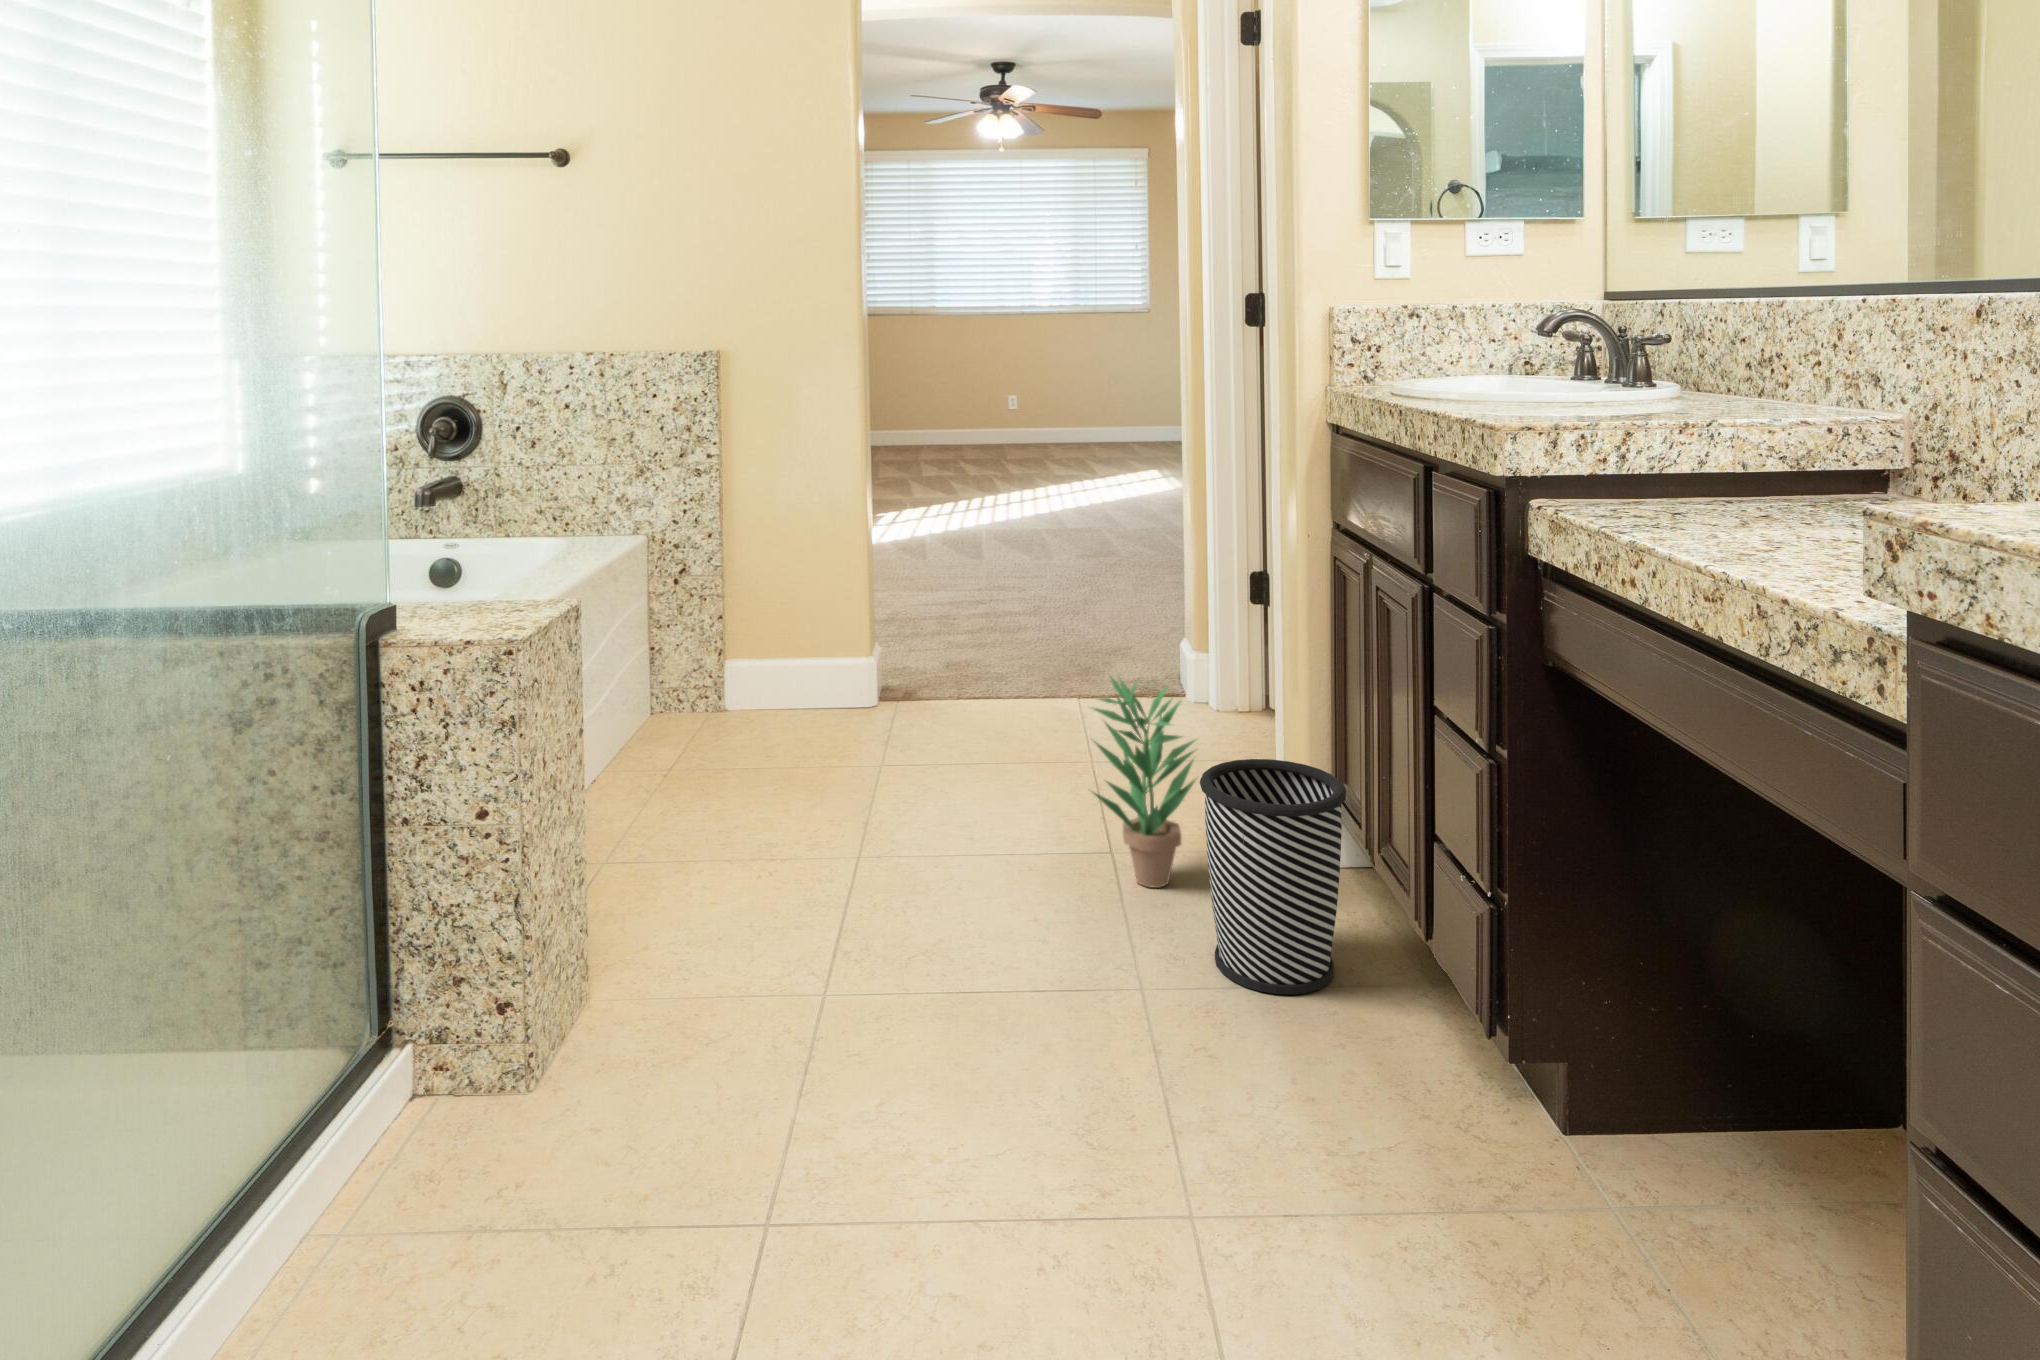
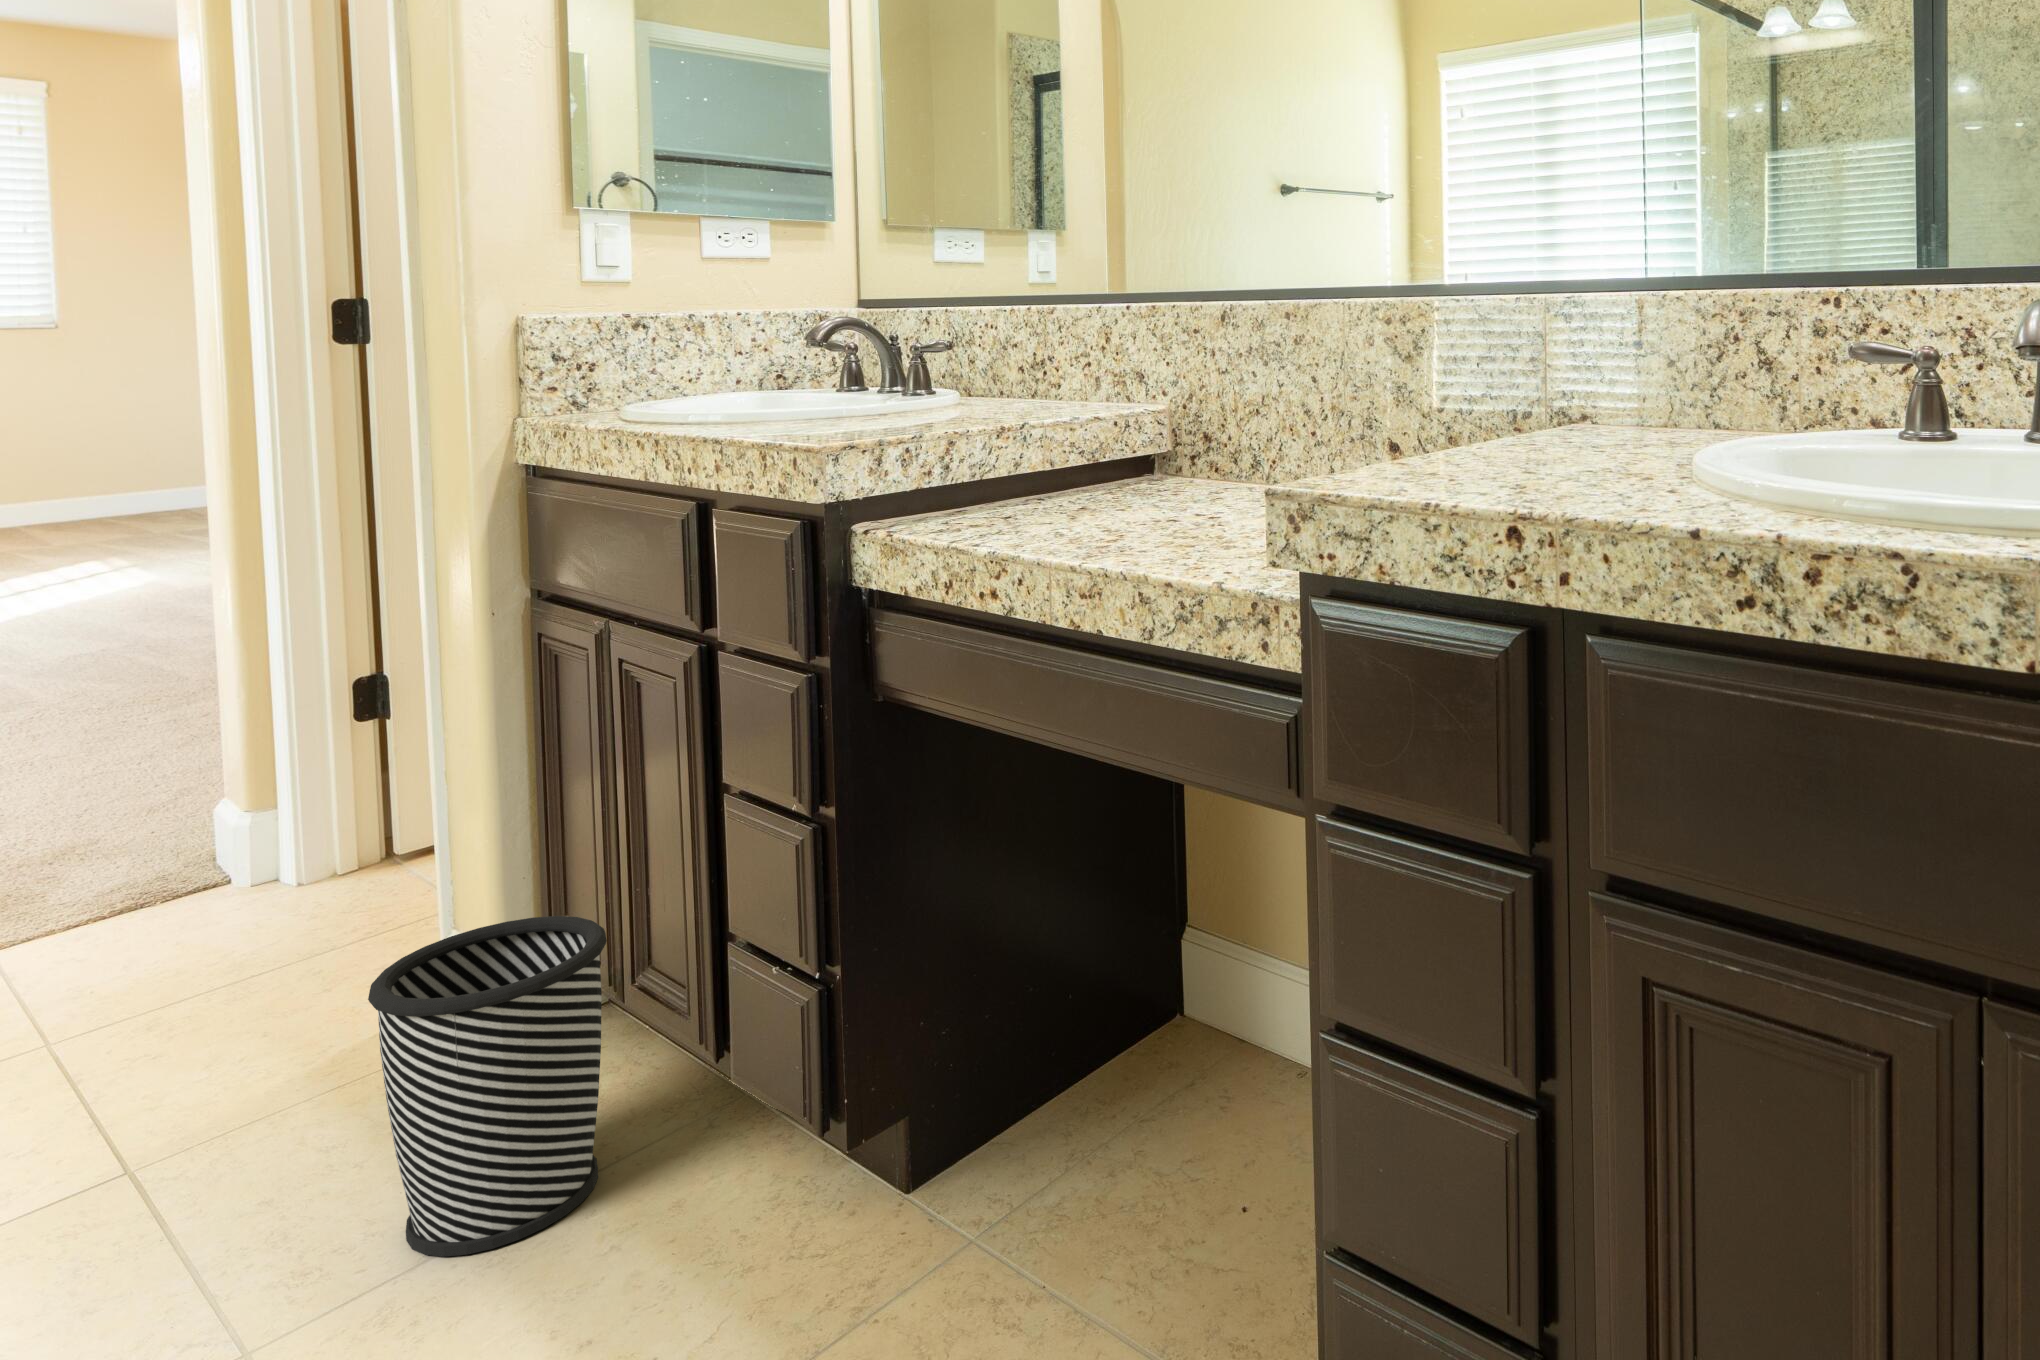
potted plant: present [1093,676,1195,888] -> none [114,870,347,1195]

